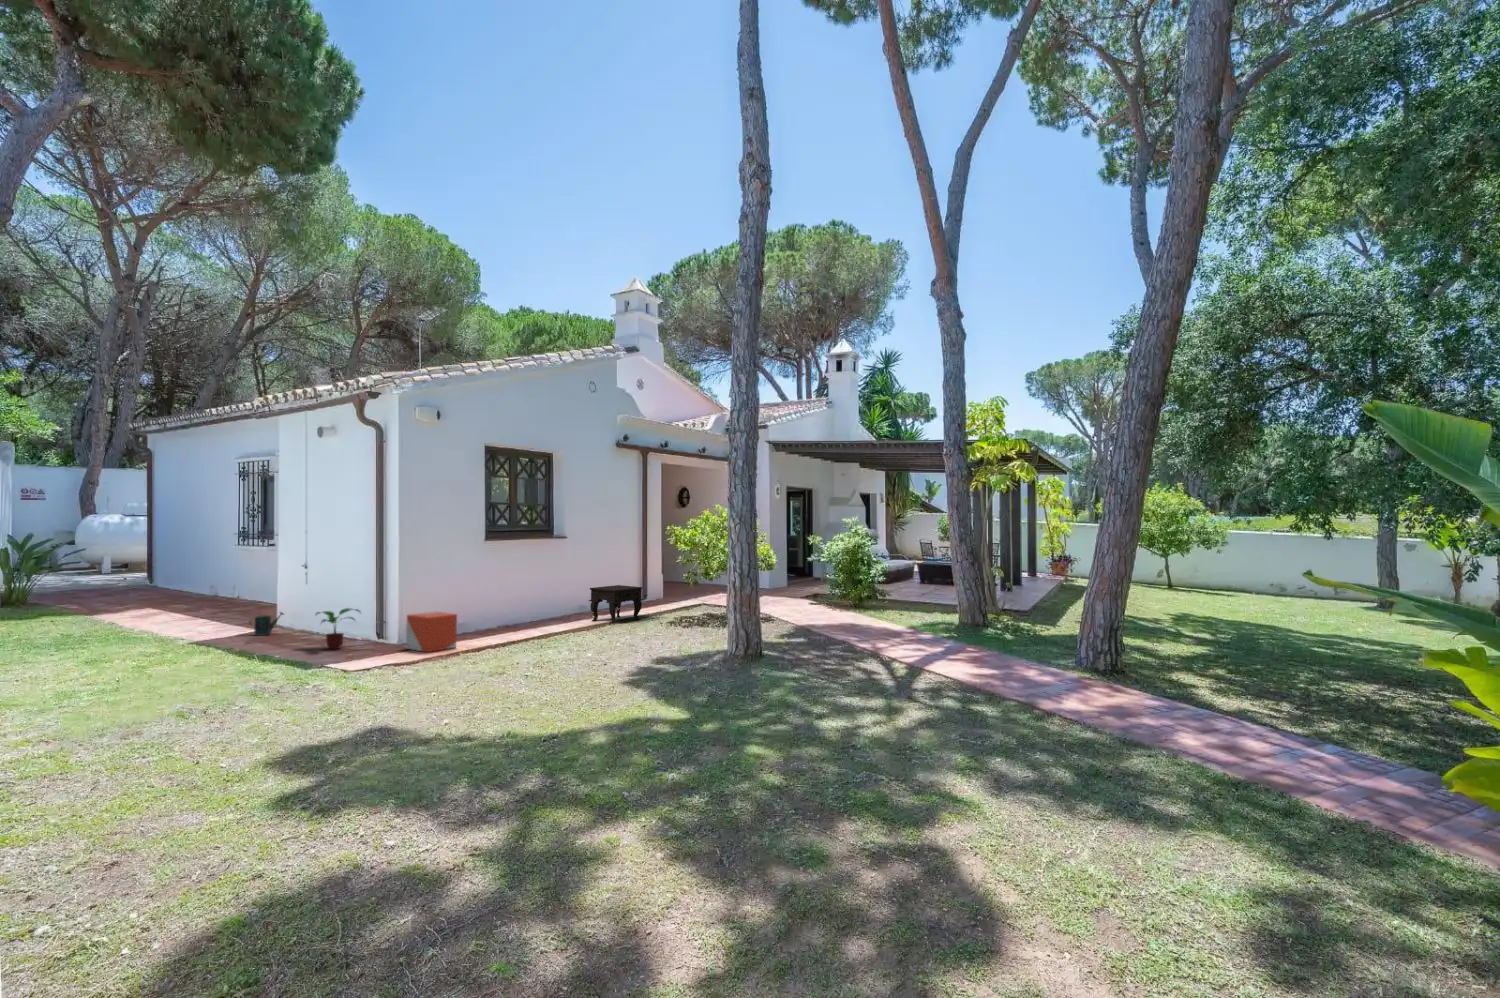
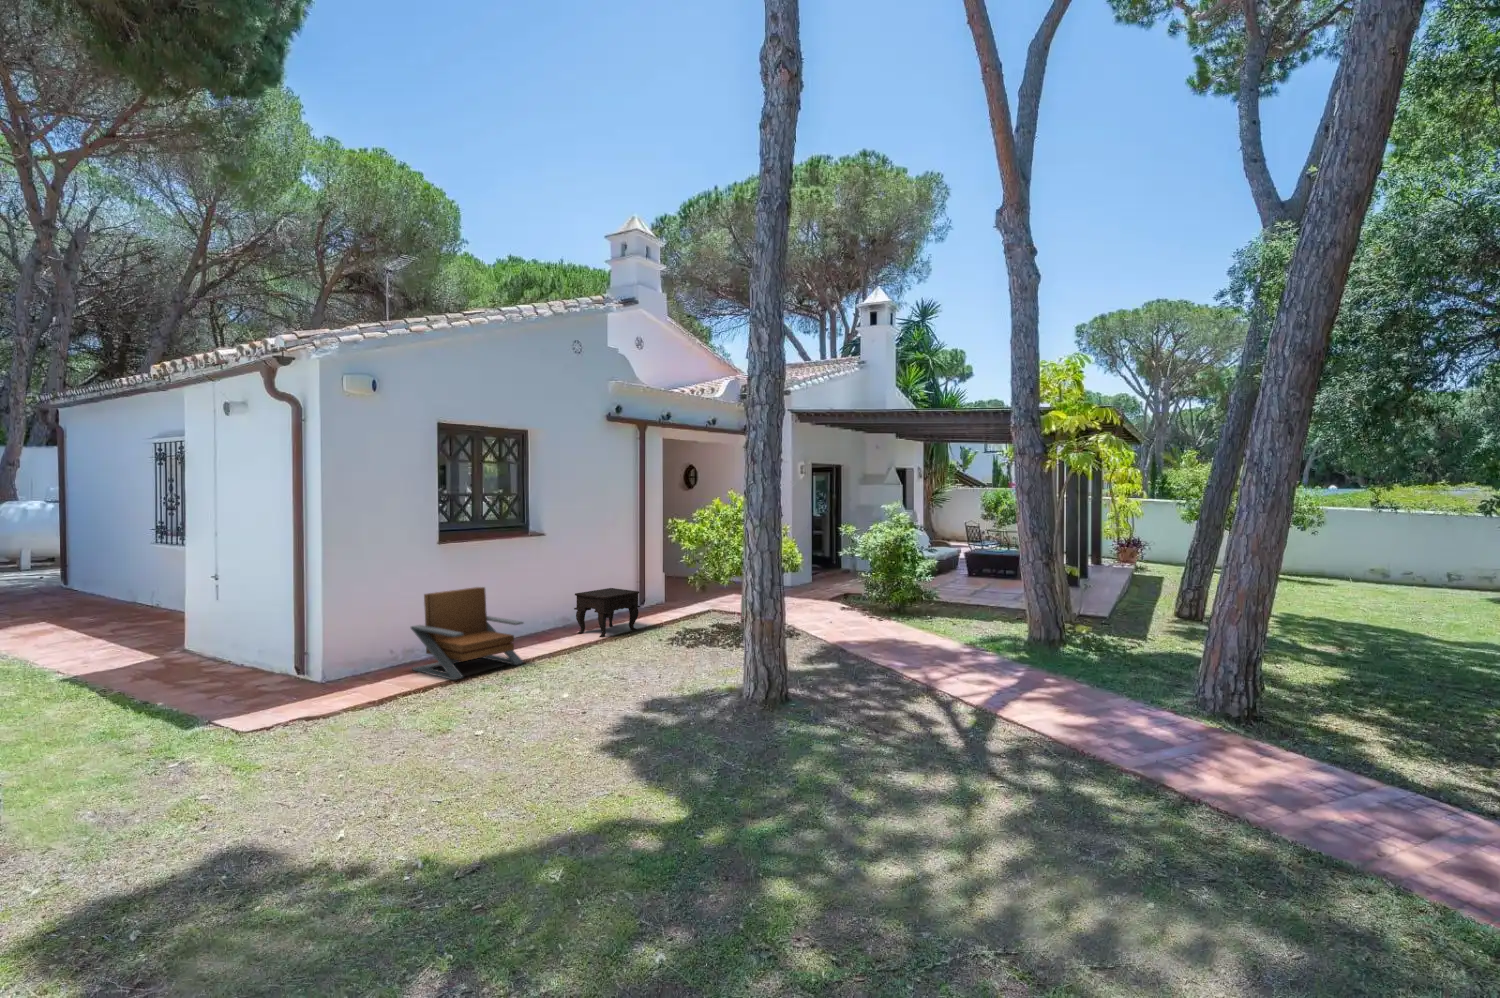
lounge chair: none [464,577,553,647] -> present [411,587,523,680]
potted plant: present [316,608,360,649] -> none [219,633,279,687]
stool: present [406,612,457,652] -> none [333,635,398,691]
watering can: present [250,613,283,636] -> none [148,632,194,663]

